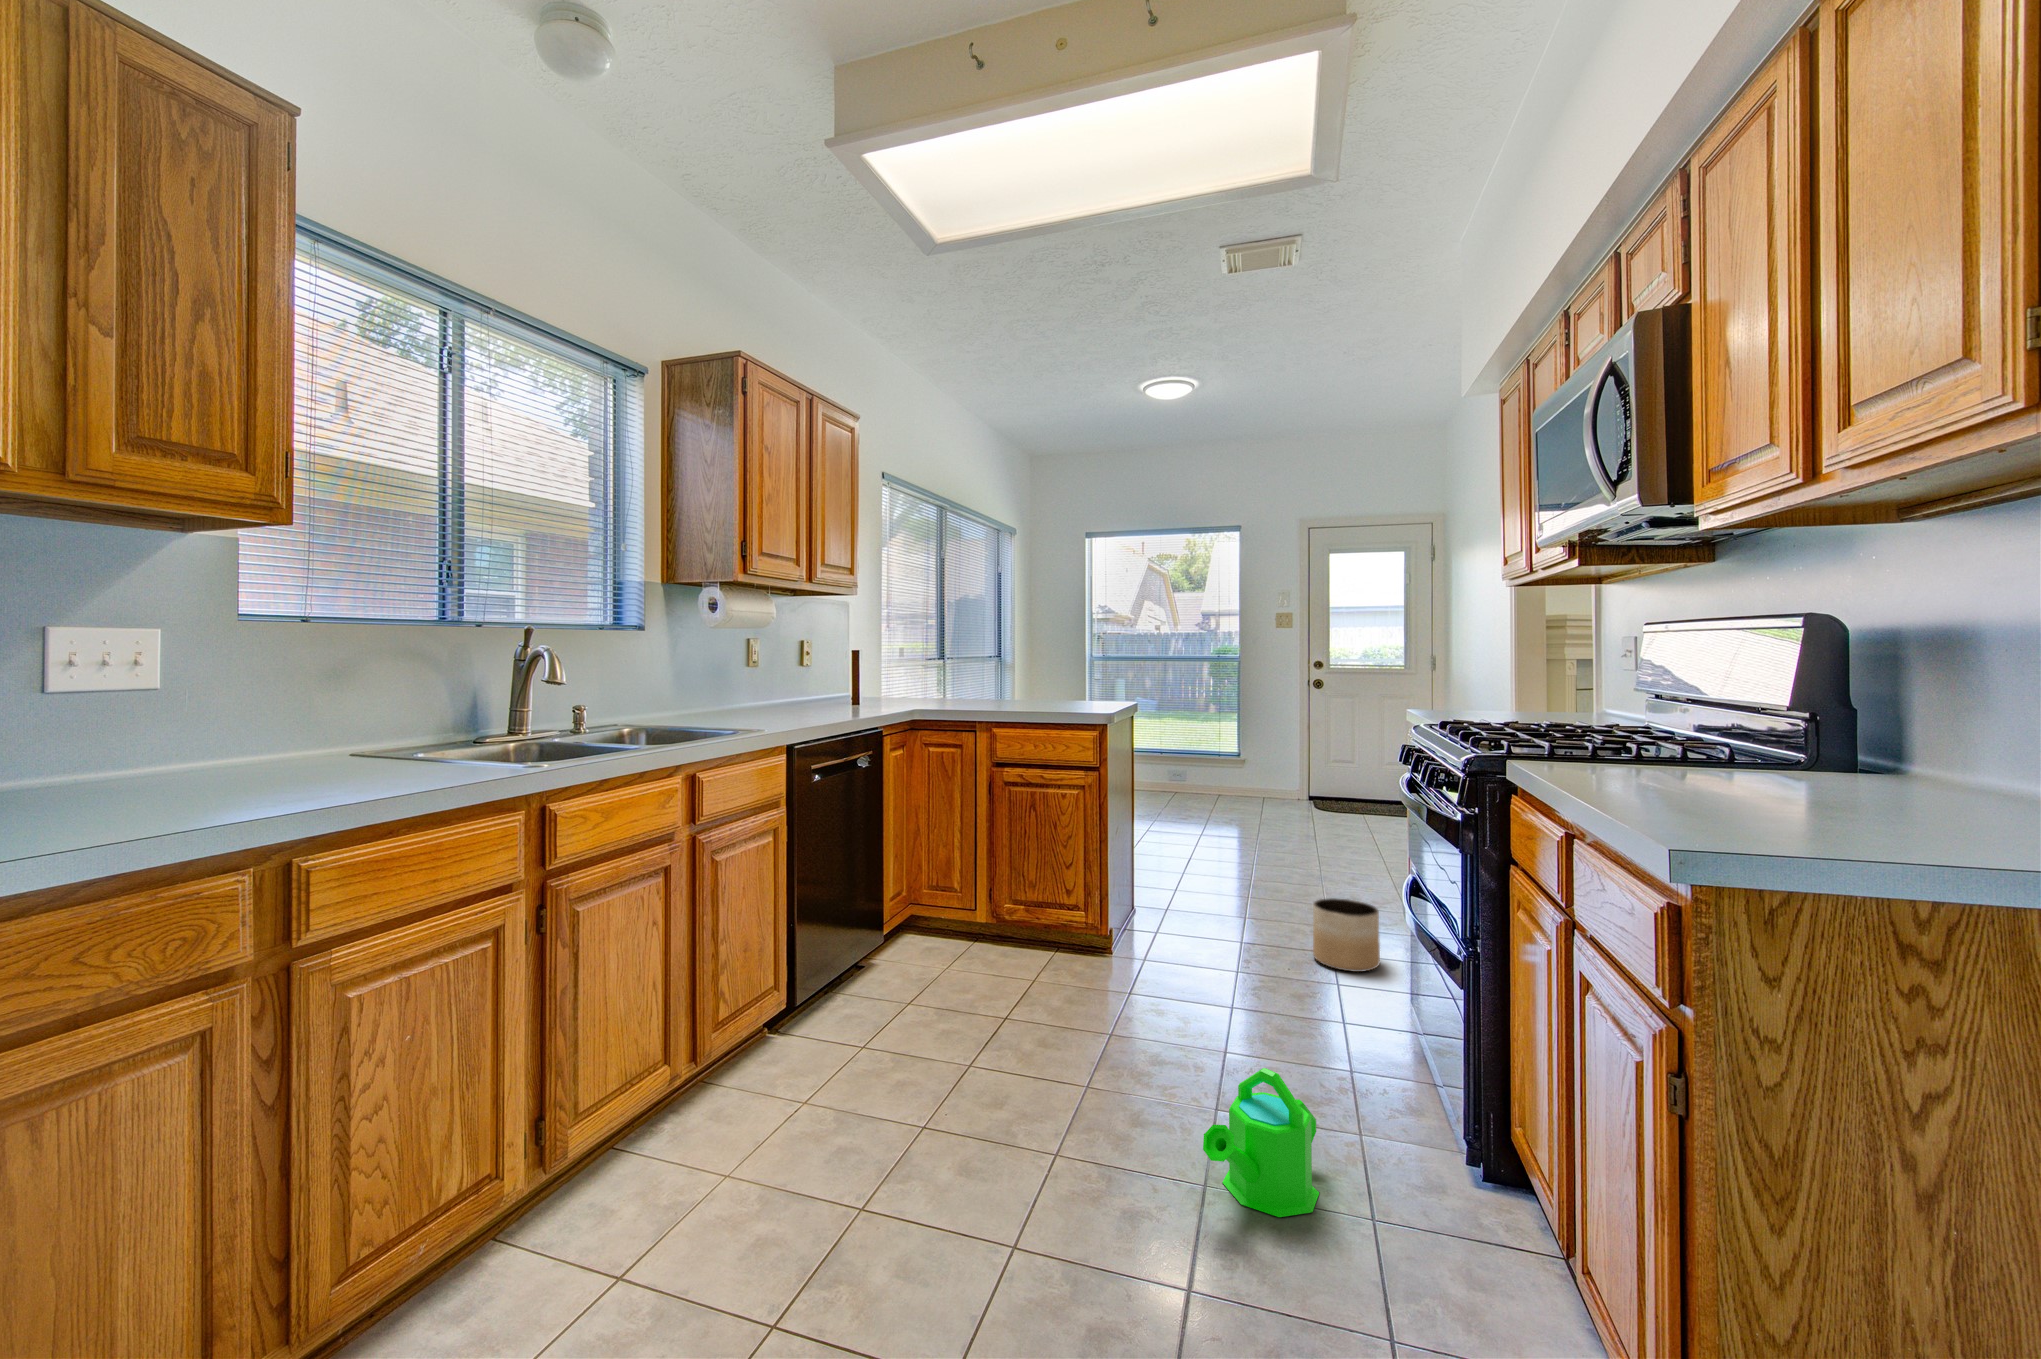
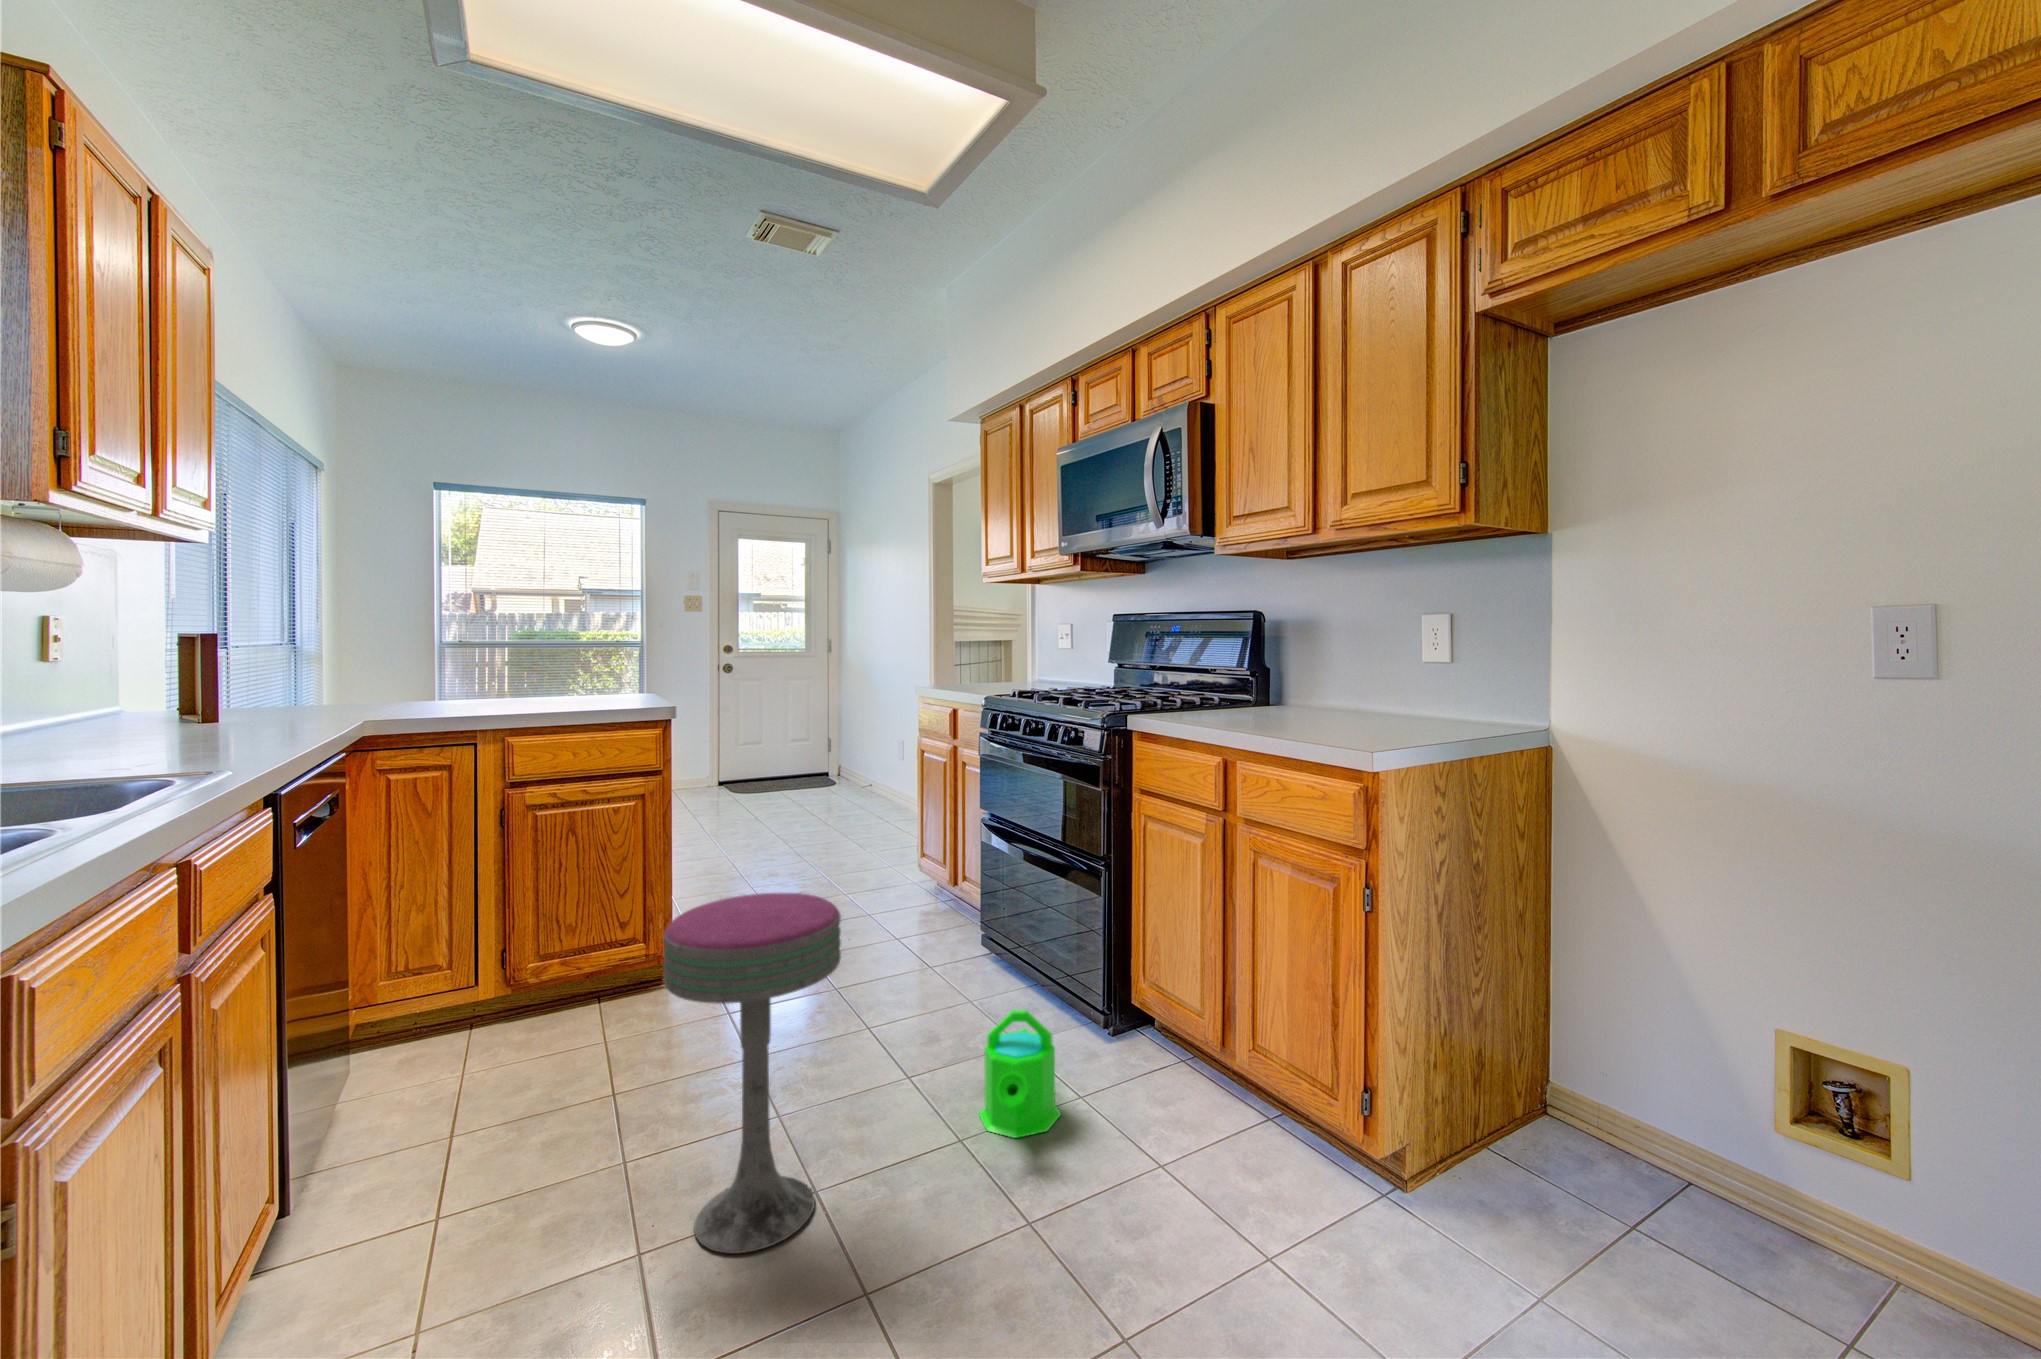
bar stool: none [927,871,1064,1165] -> present [663,893,841,1253]
planter: present [1313,898,1380,972] -> none [864,862,921,927]

